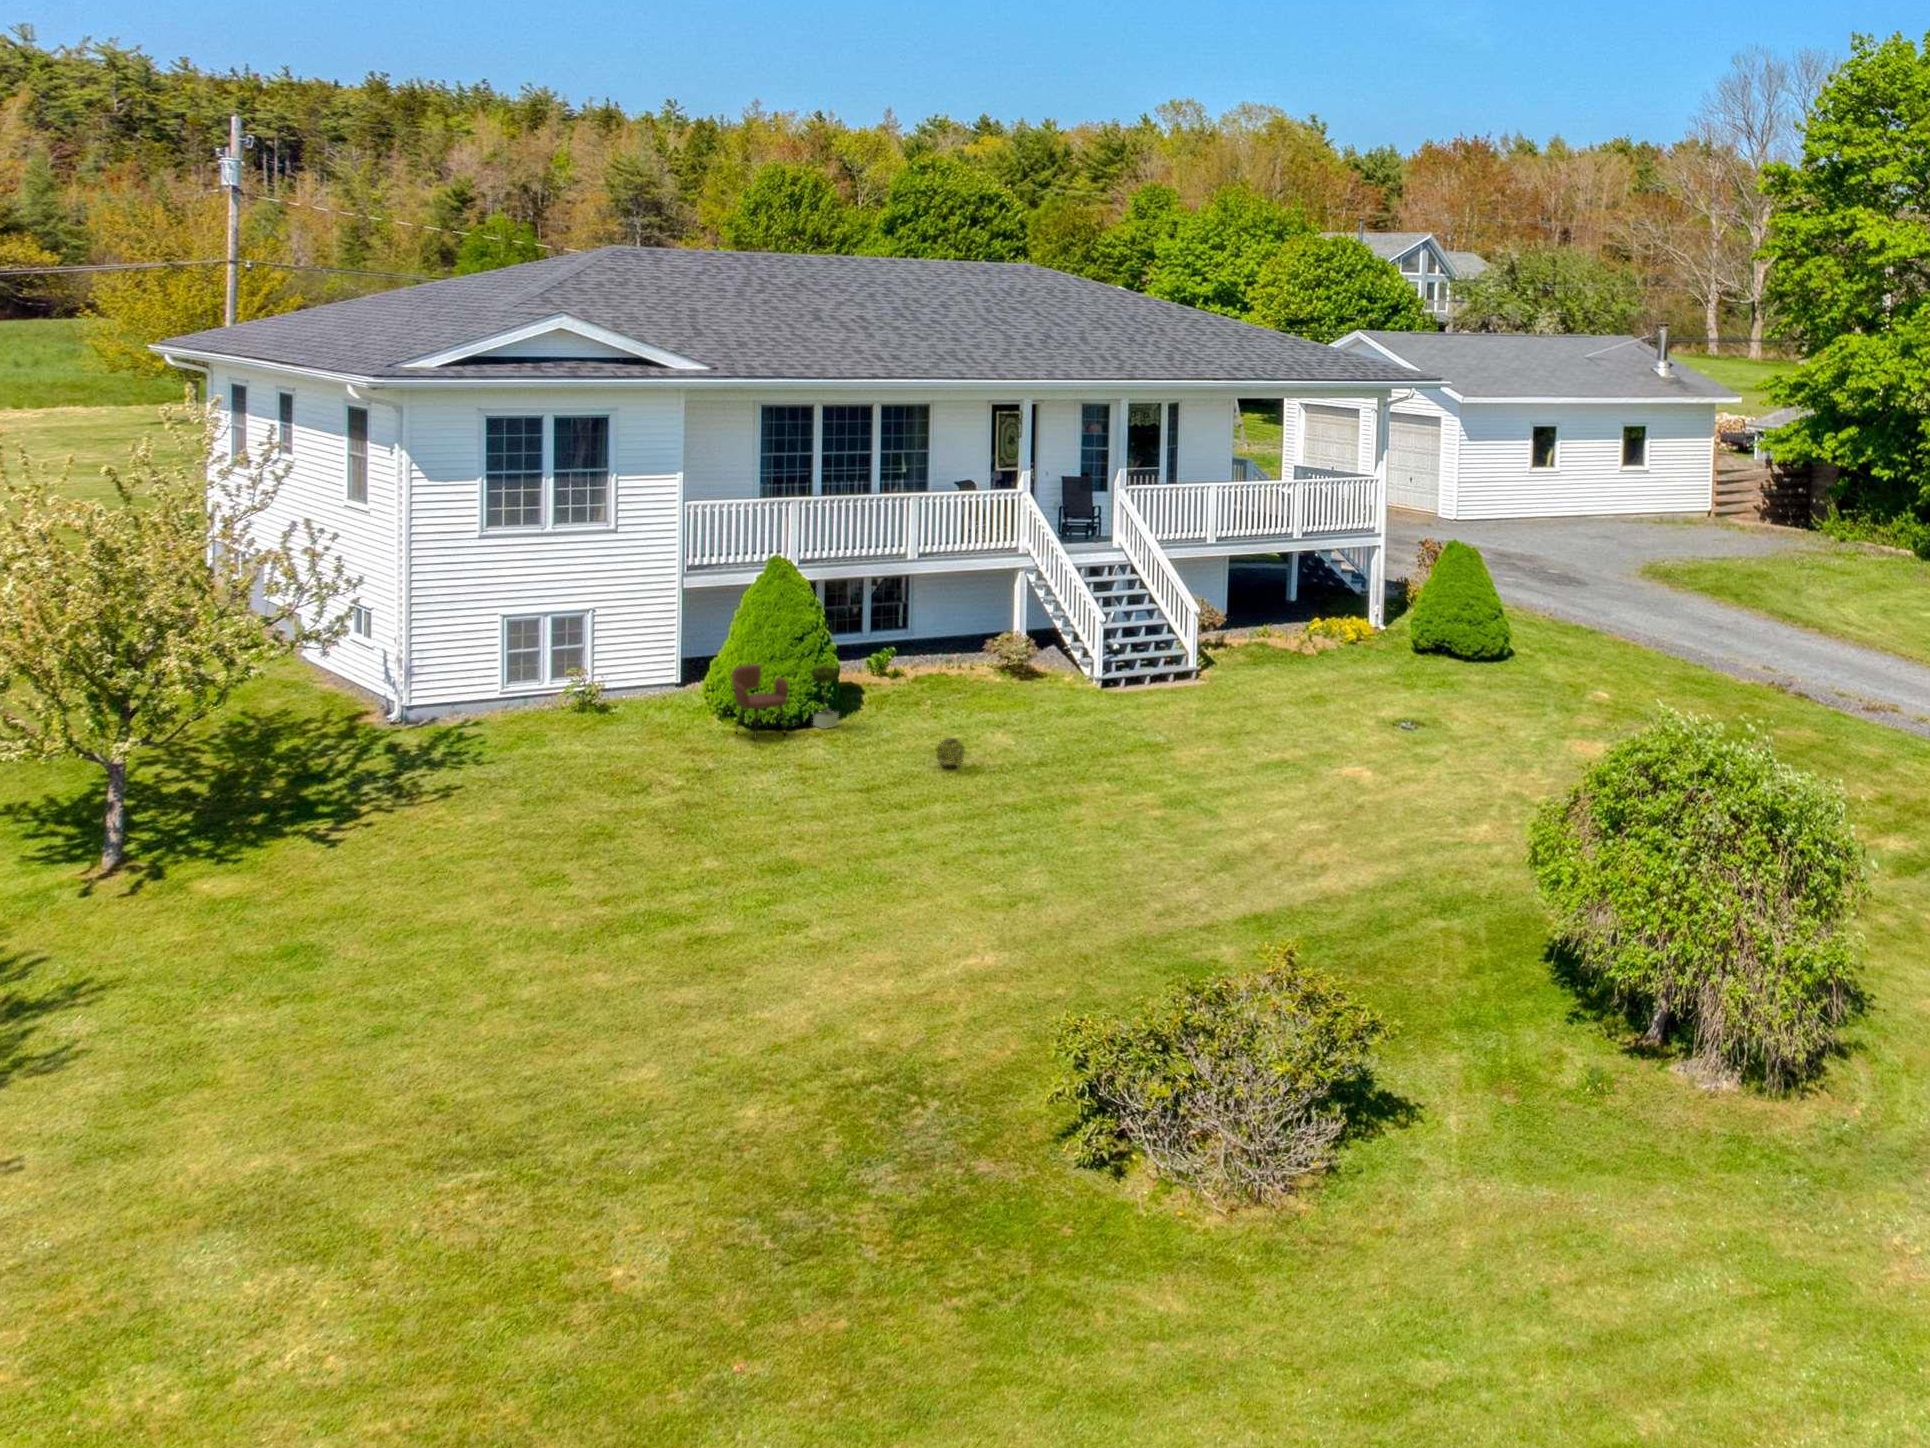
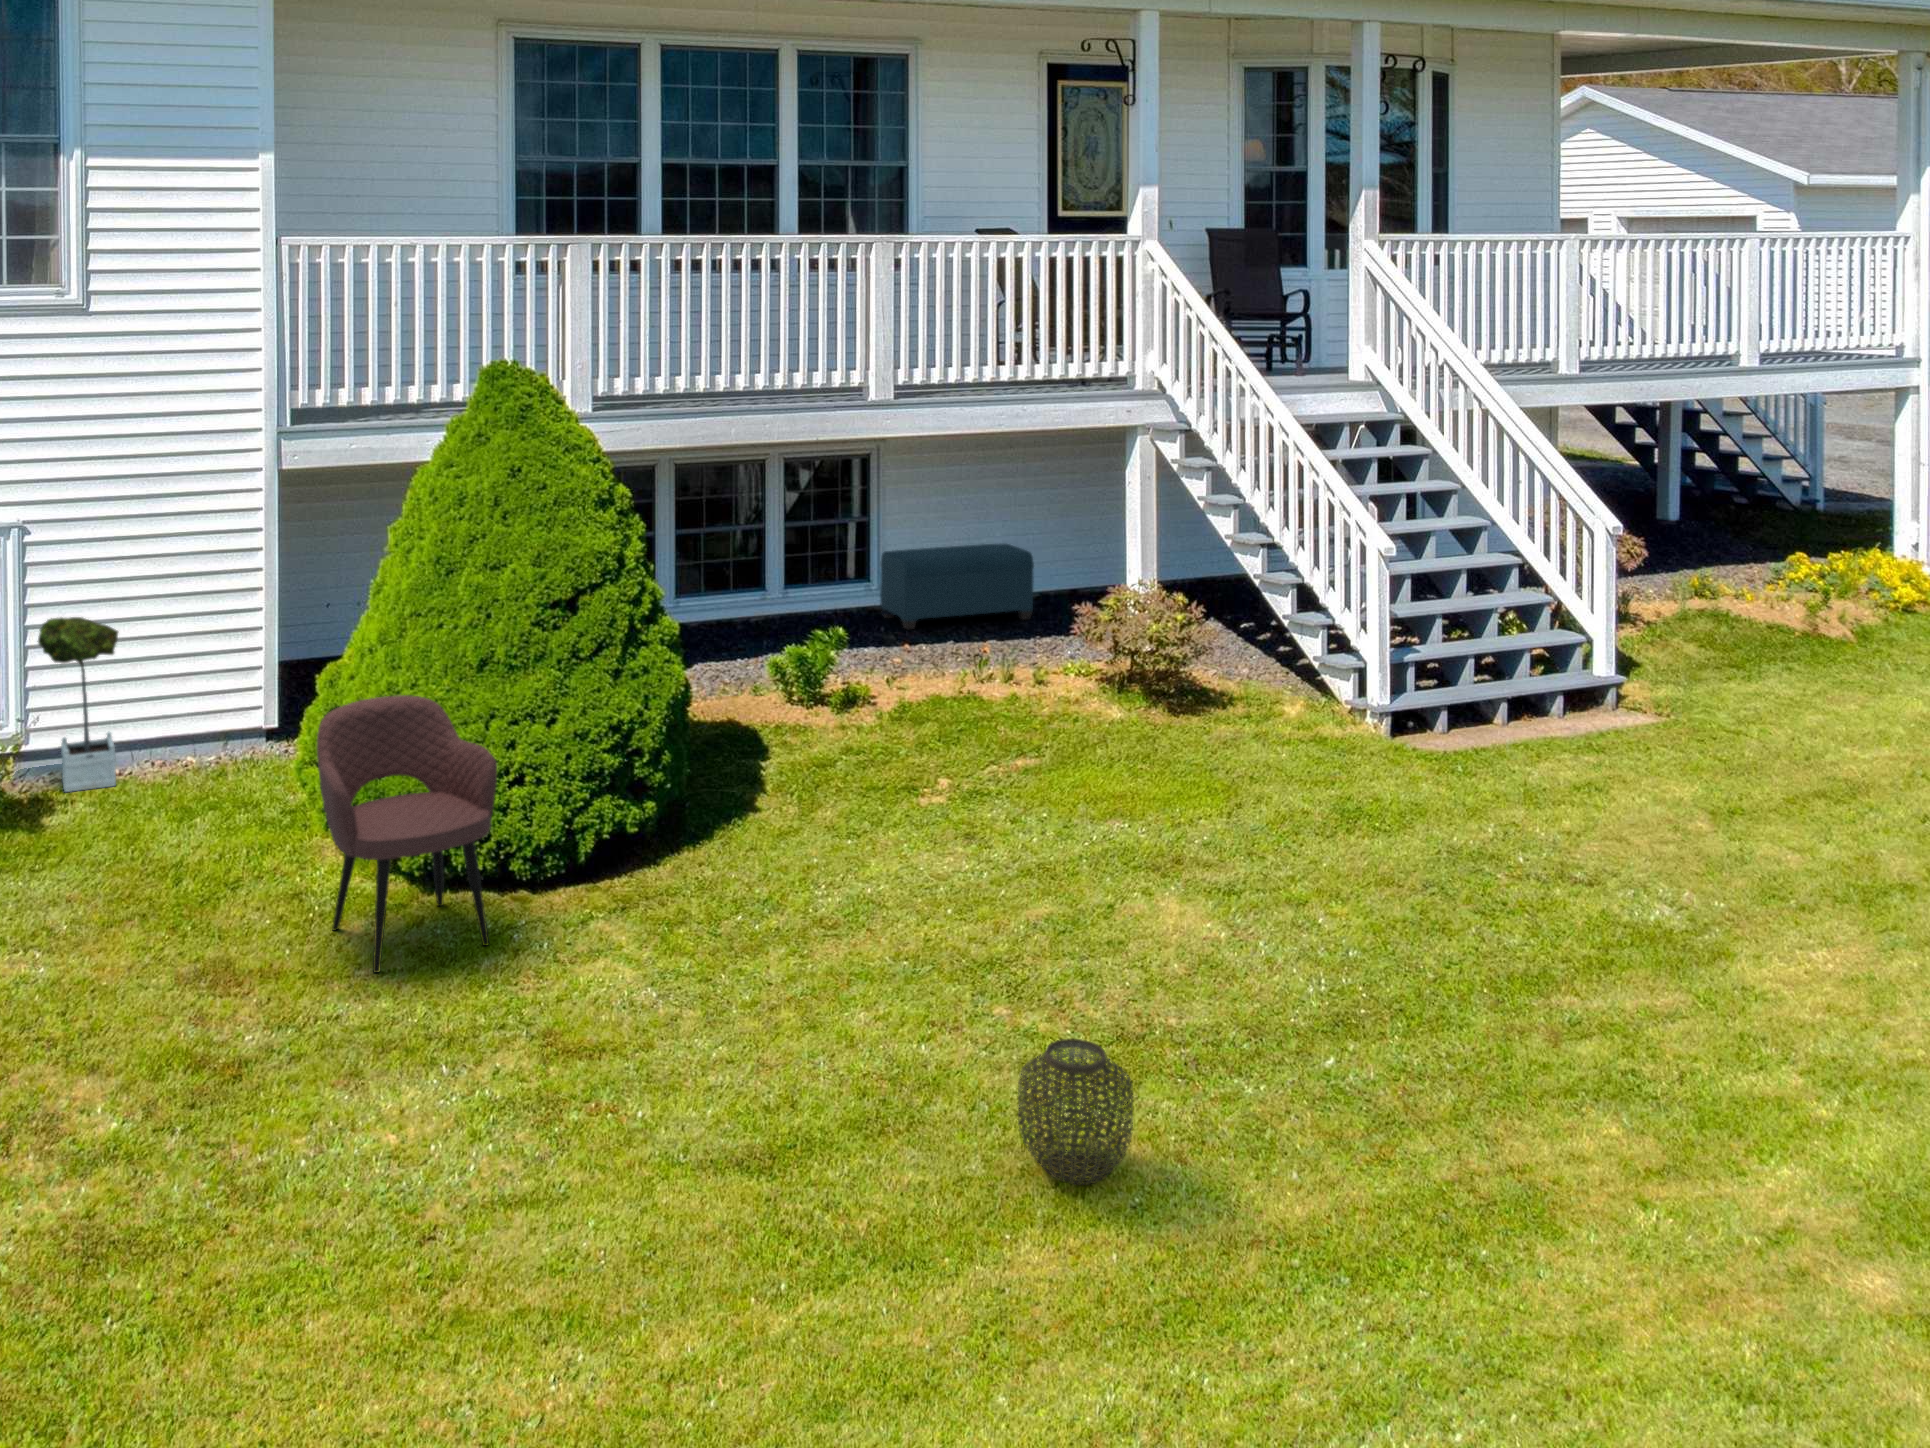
bench: none [913,615,979,651] -> present [880,544,1034,629]
potted tree: present [811,666,839,729] -> present [38,617,118,792]

